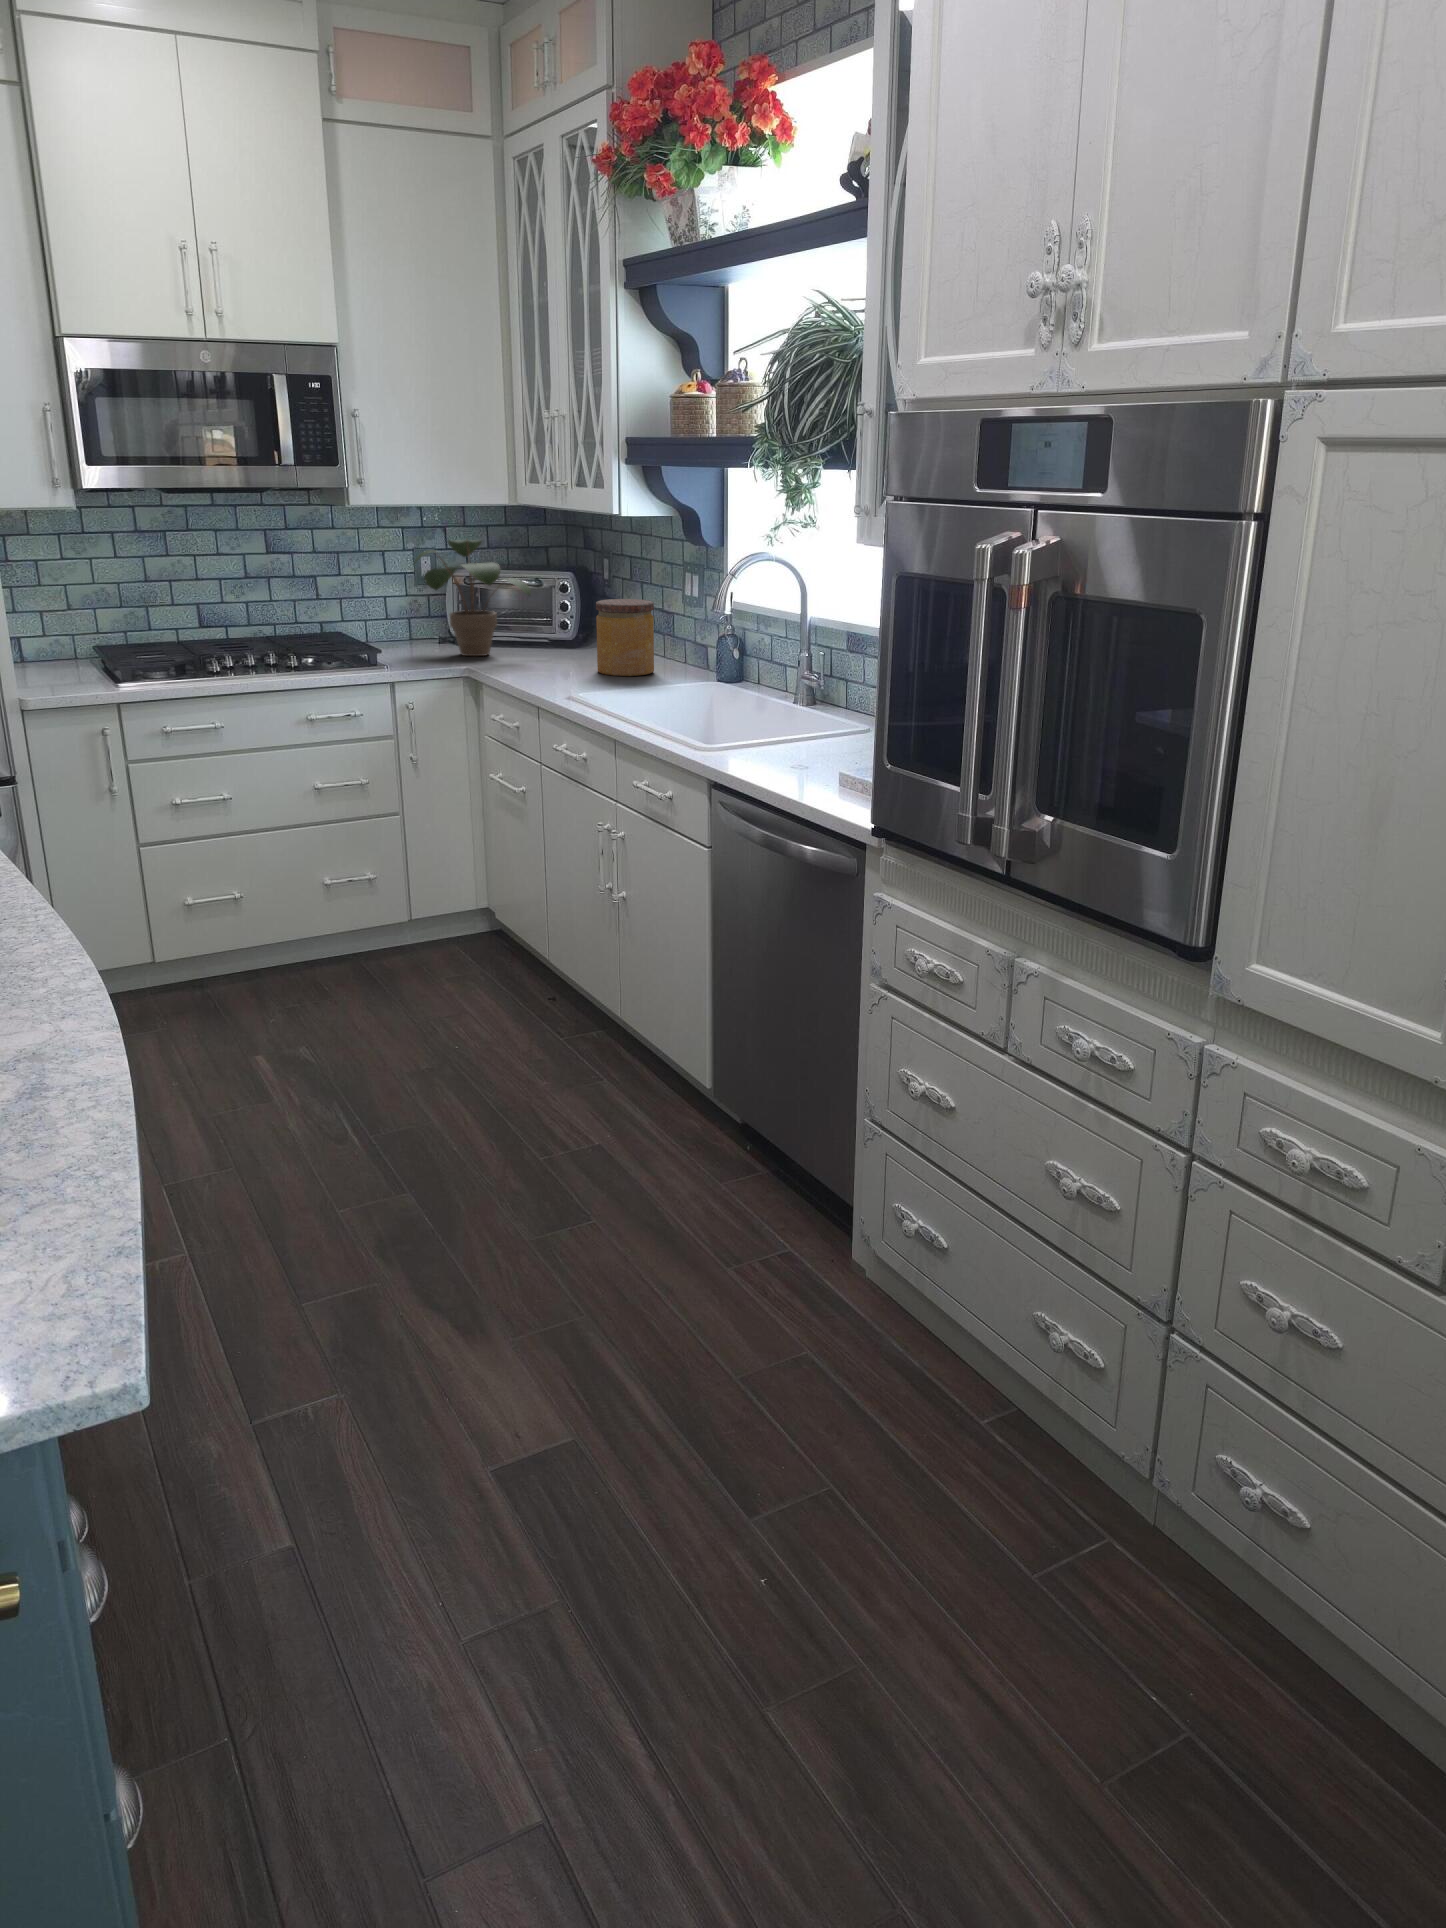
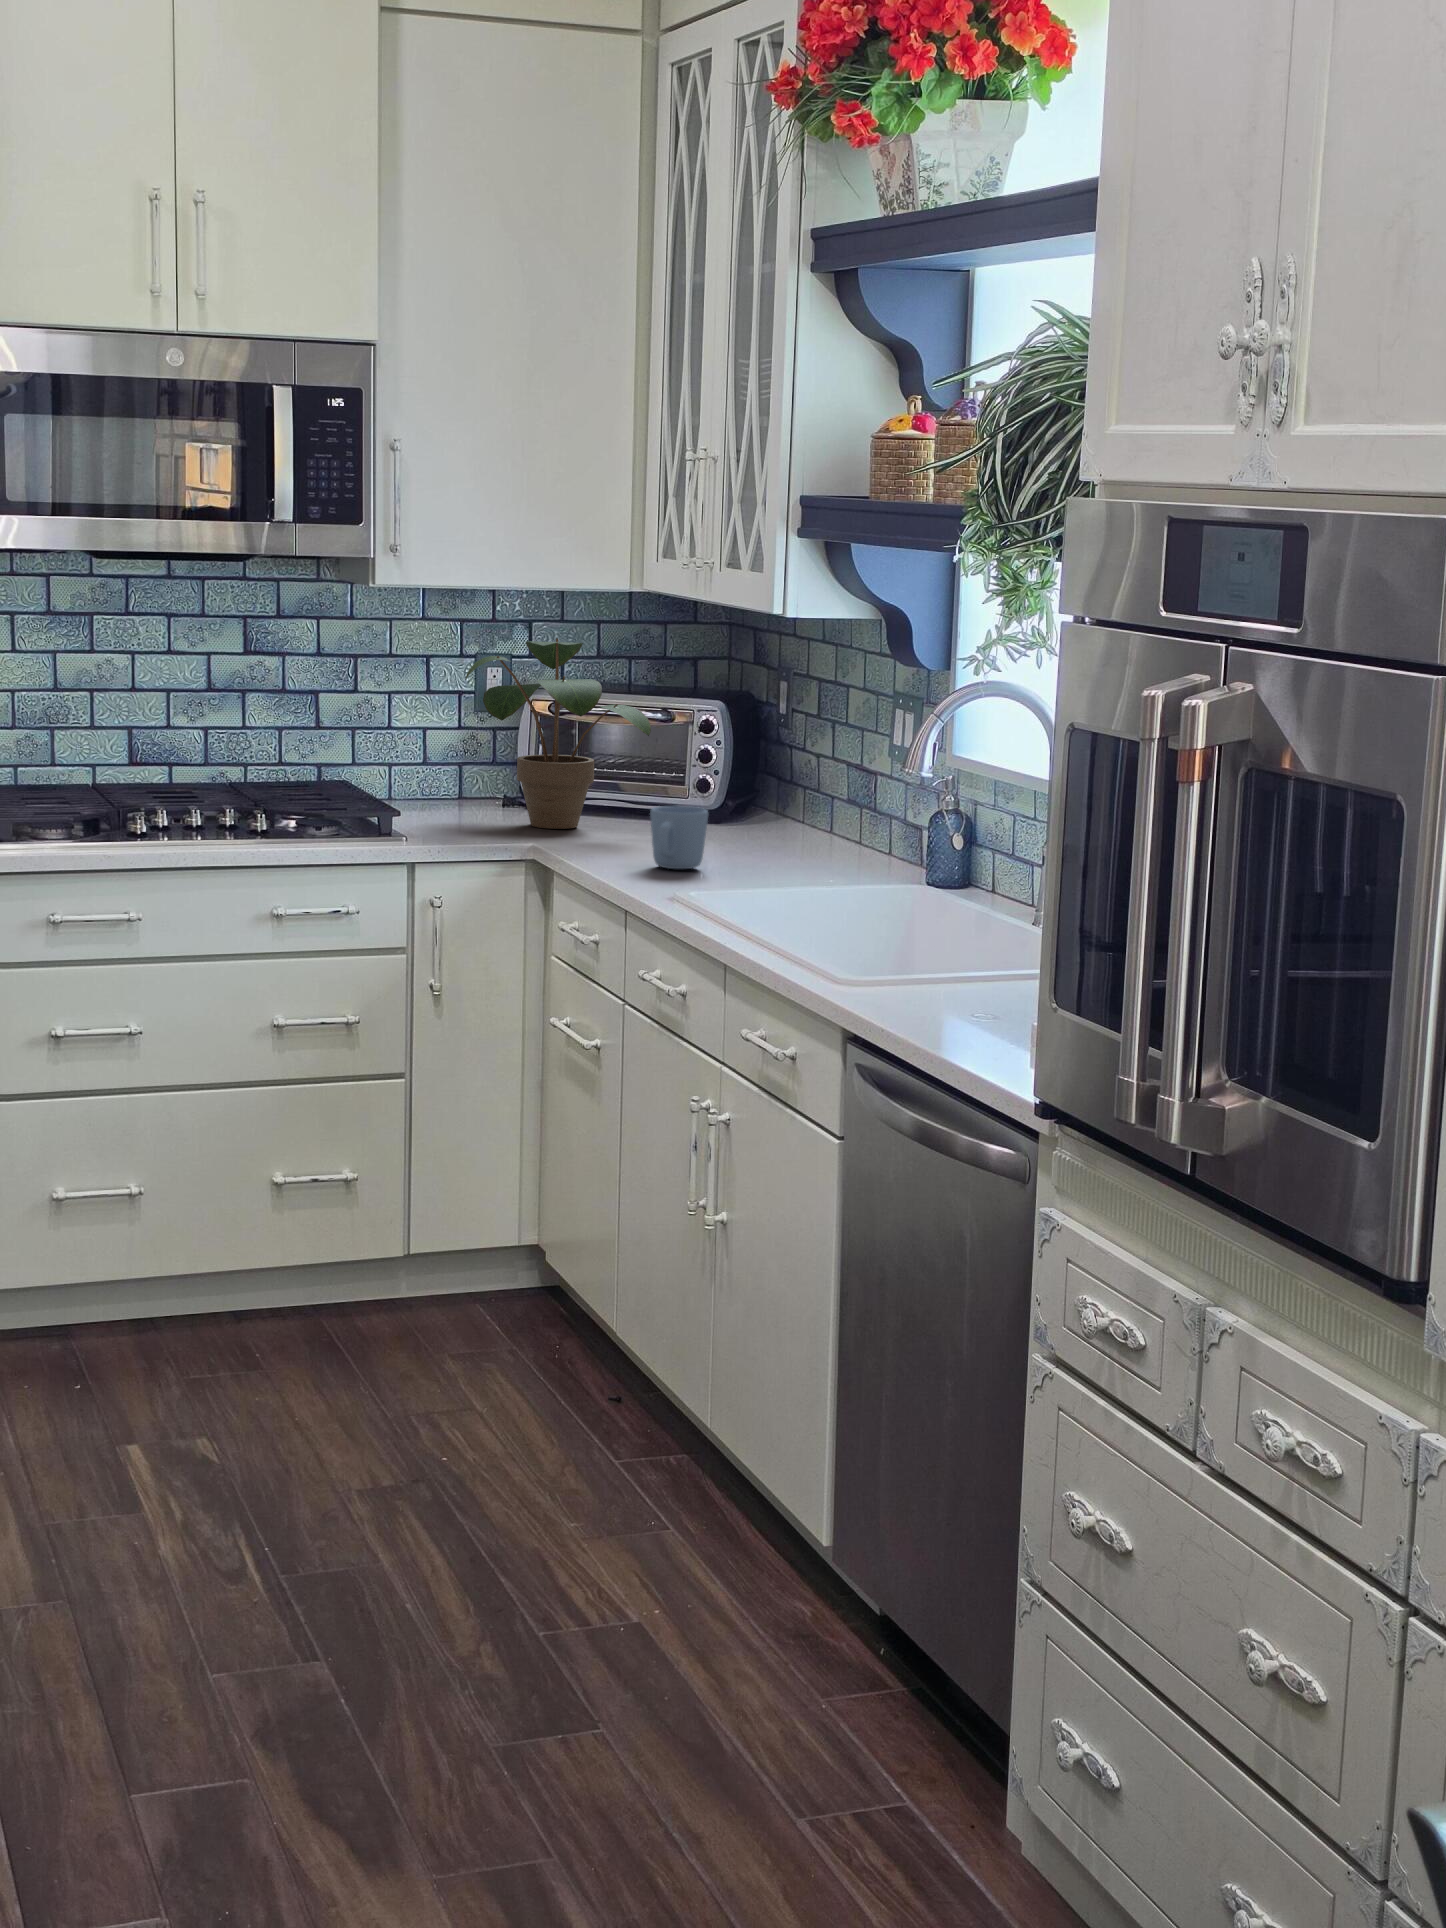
jar: present [596,599,654,676] -> none [742,746,842,872]
mug: none [542,639,578,678] -> present [650,806,708,869]

